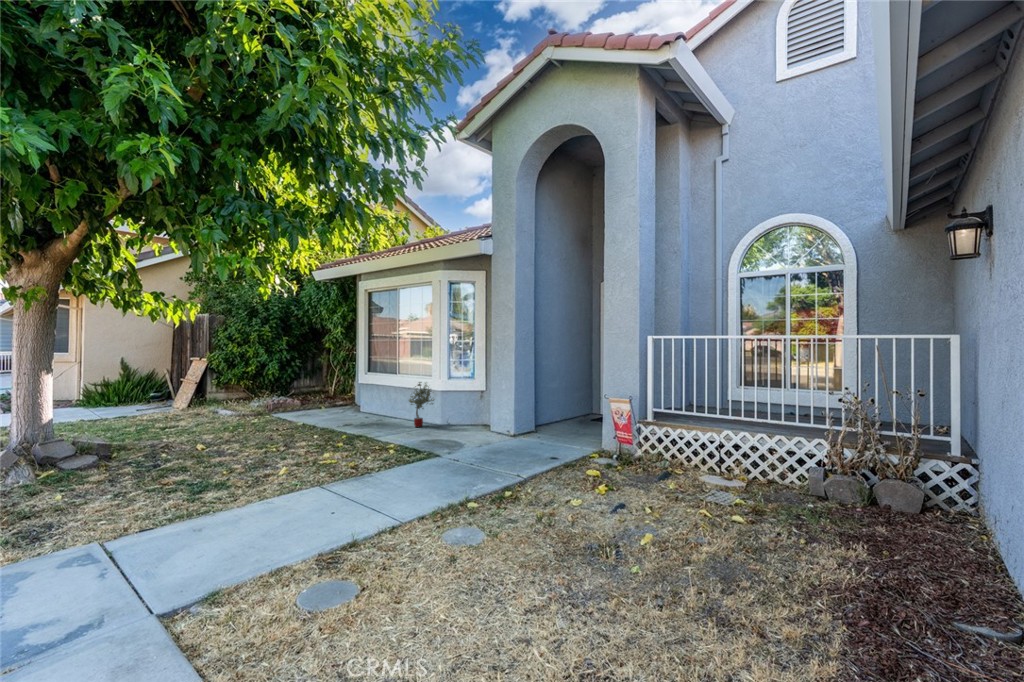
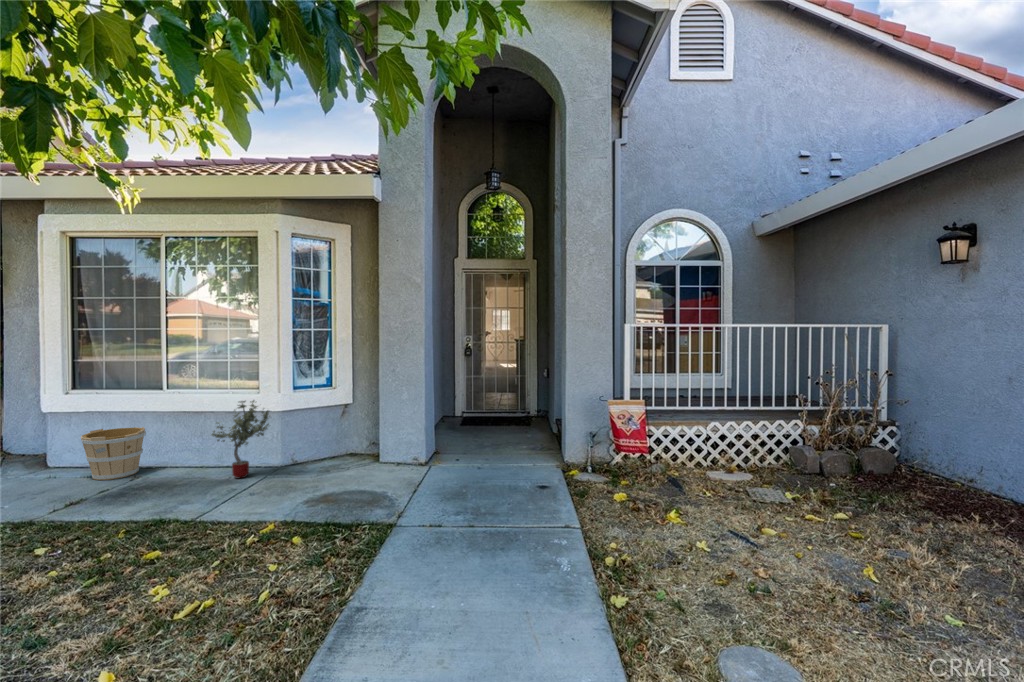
wooden bucket: none [361,393,390,420] -> present [81,427,146,480]

